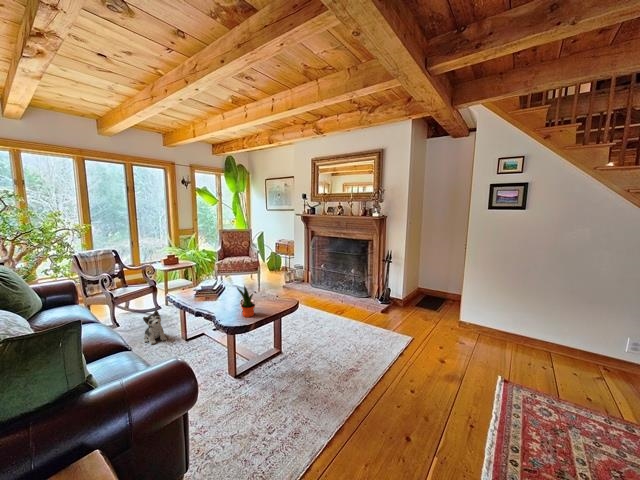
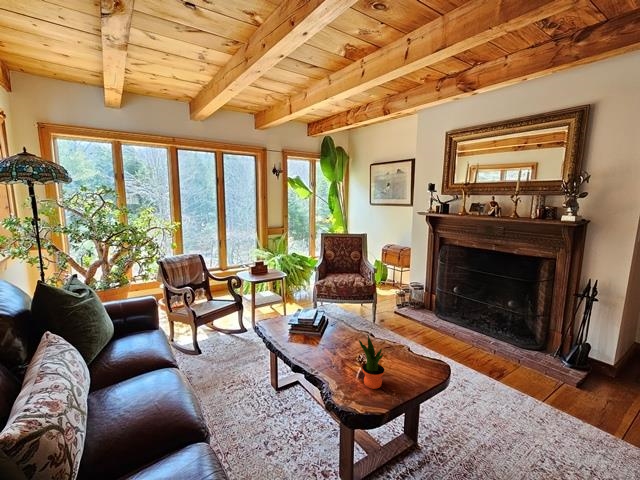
plush toy: present [143,310,166,344] -> none [226,341,252,387]

